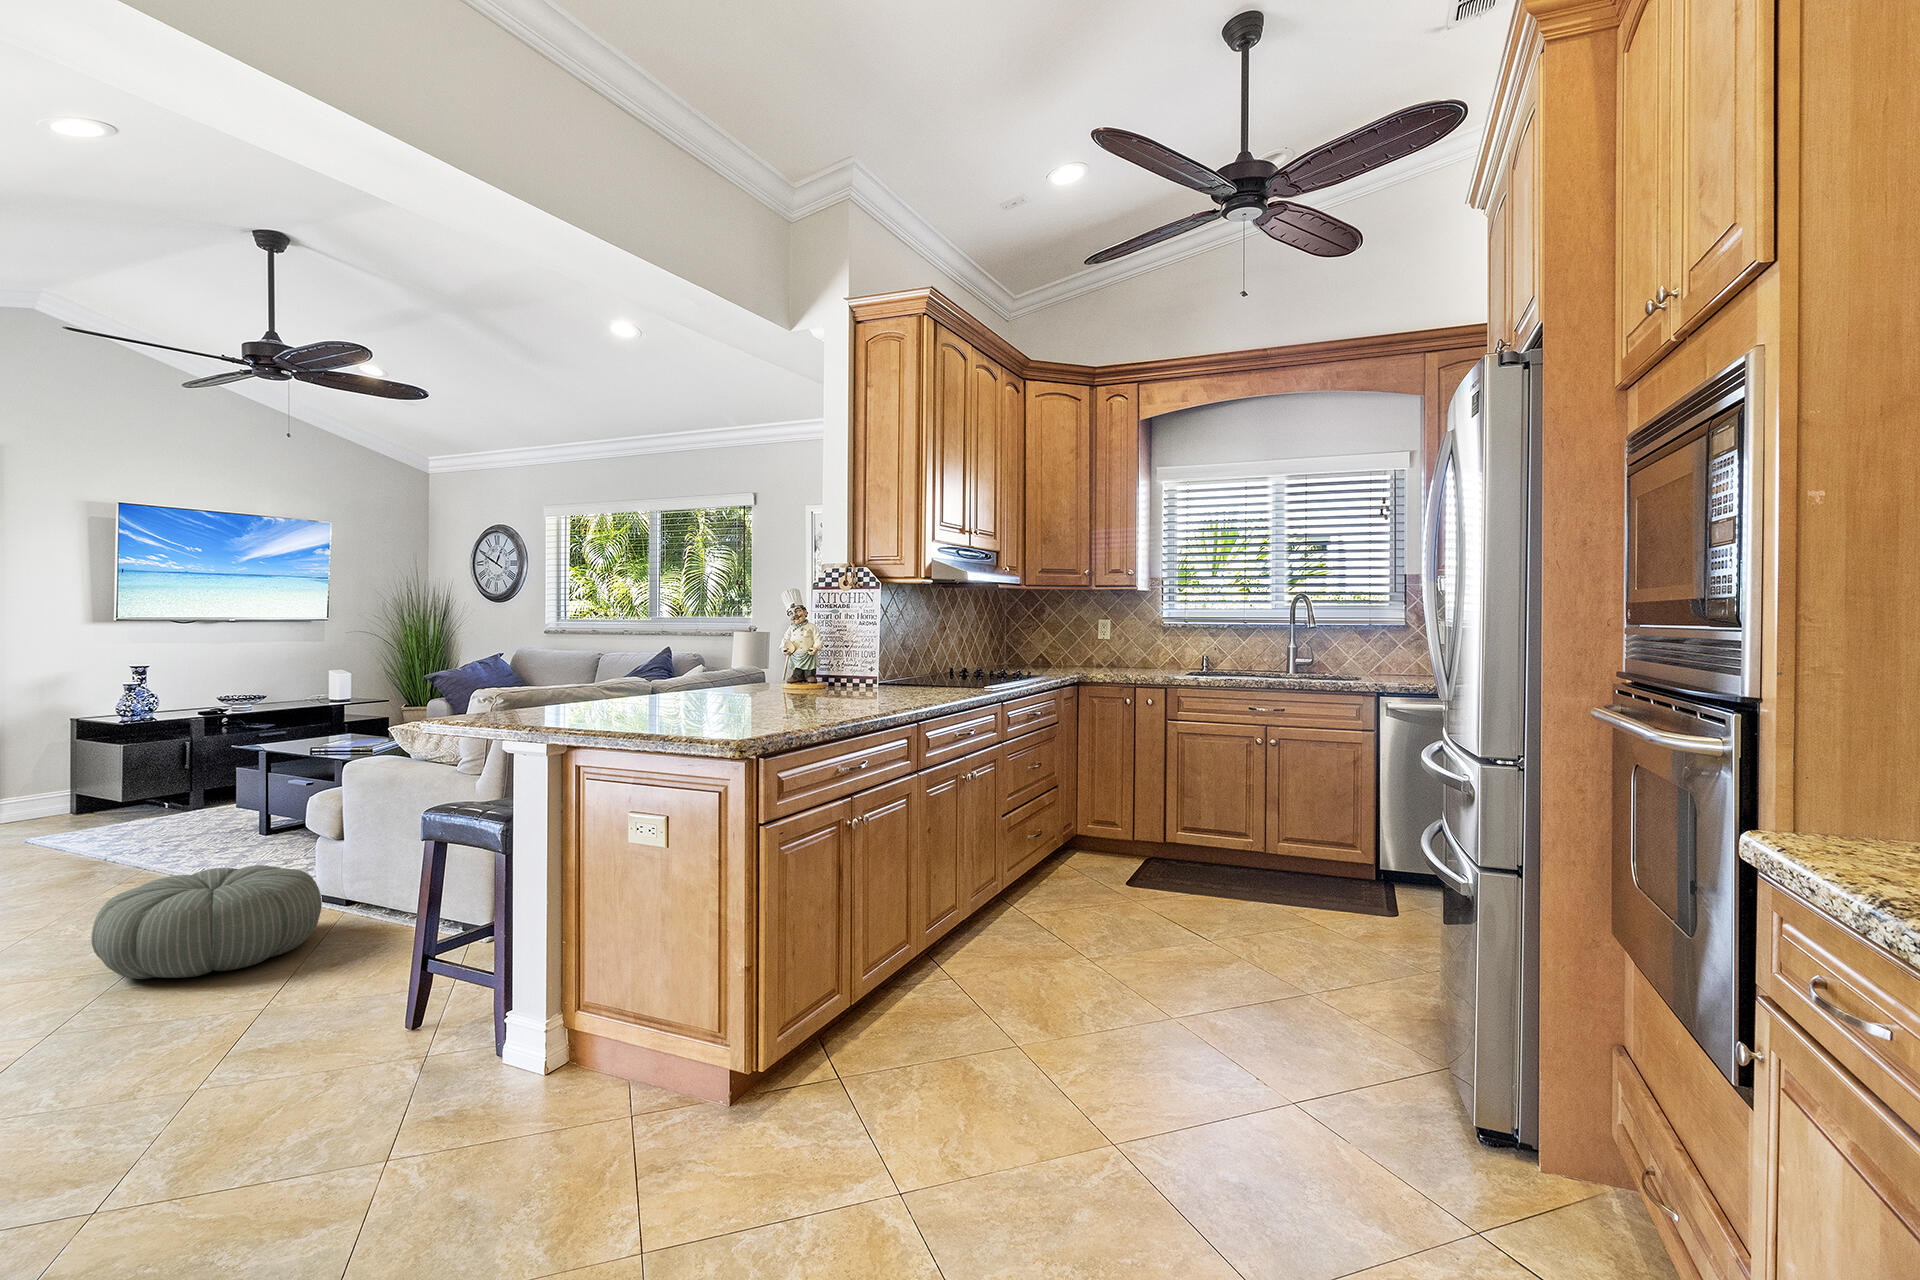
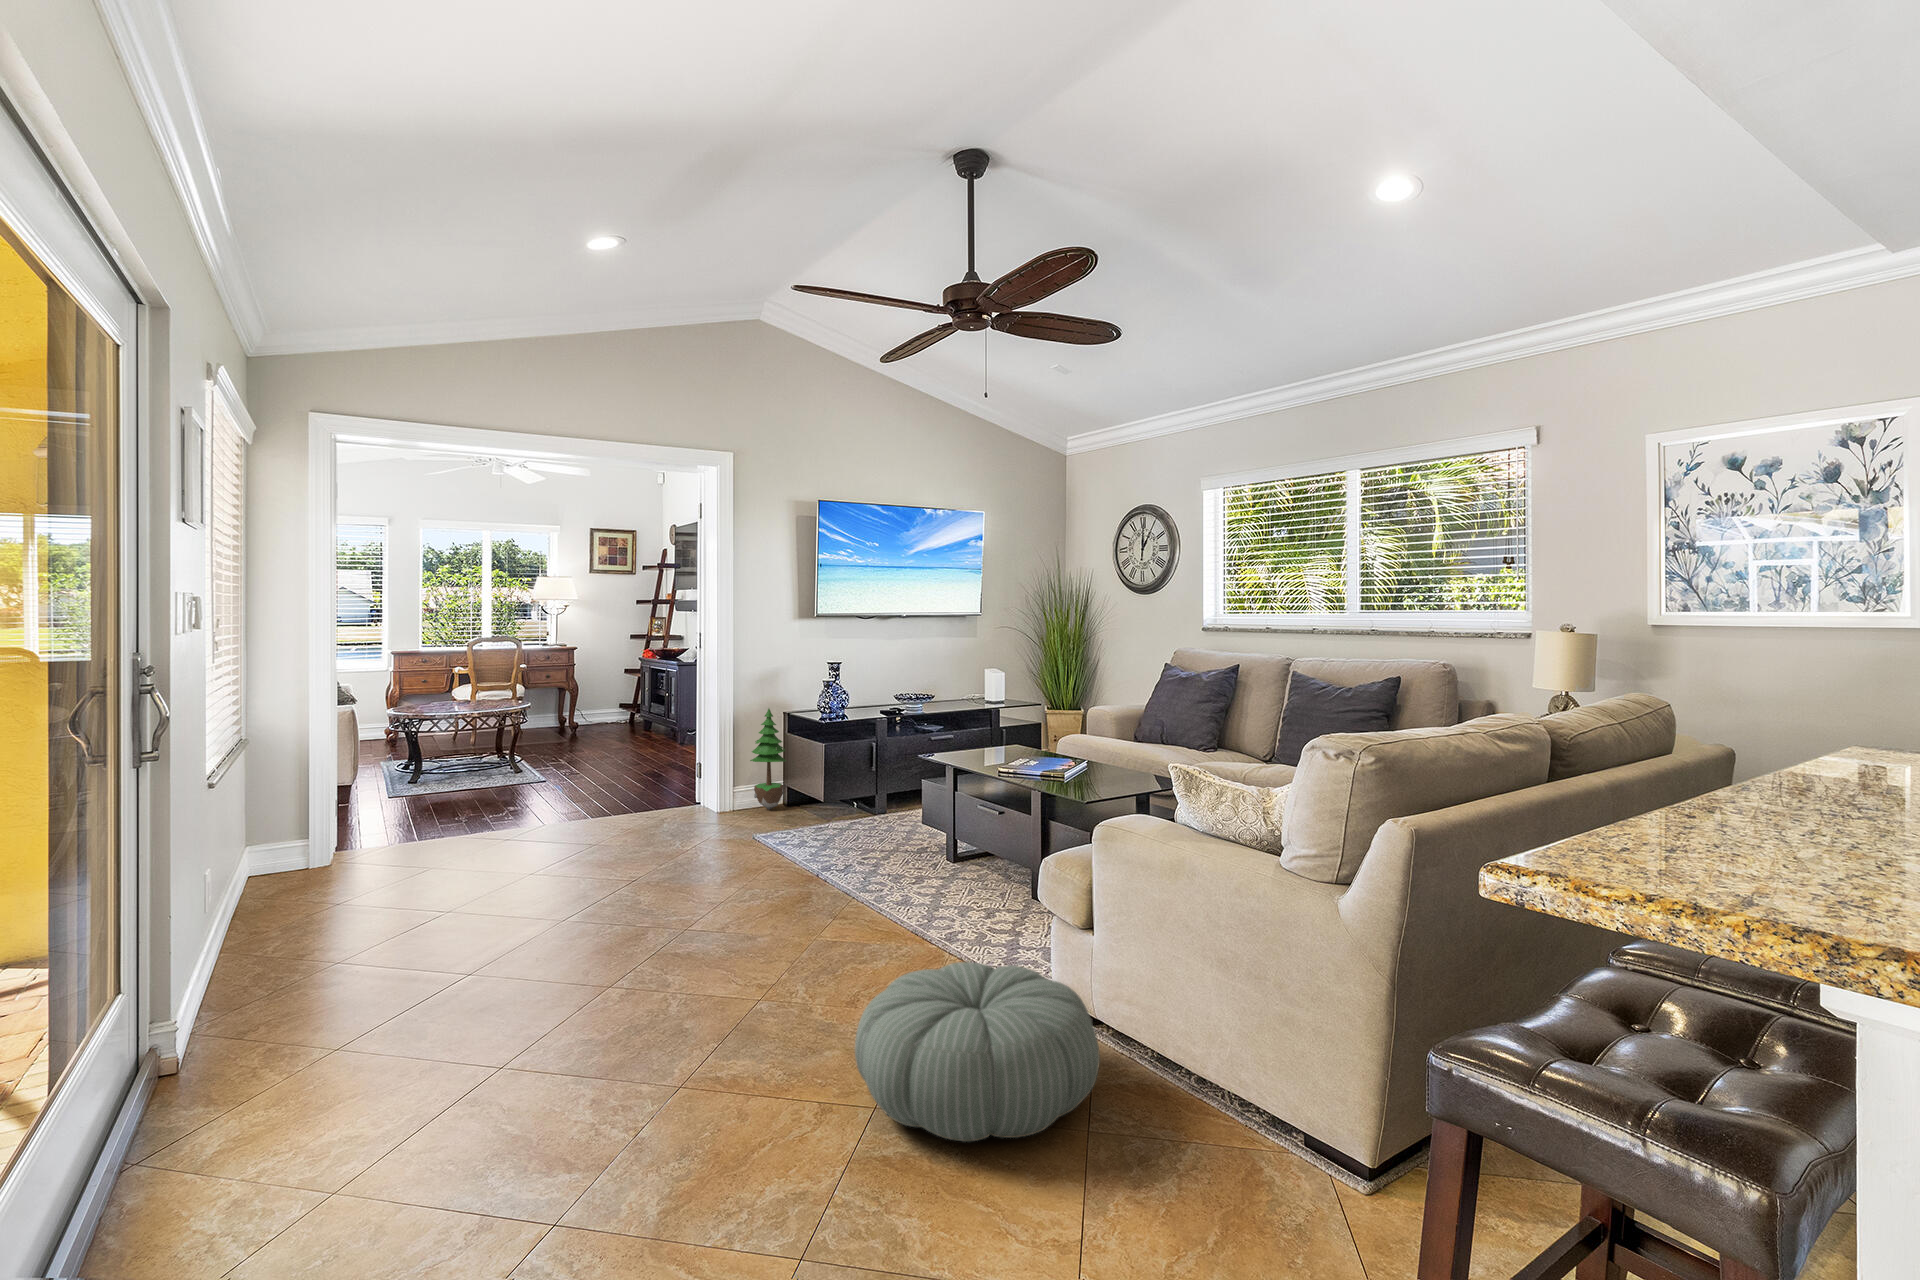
potted tree: none [23,713,75,819] -> present [750,709,786,810]

